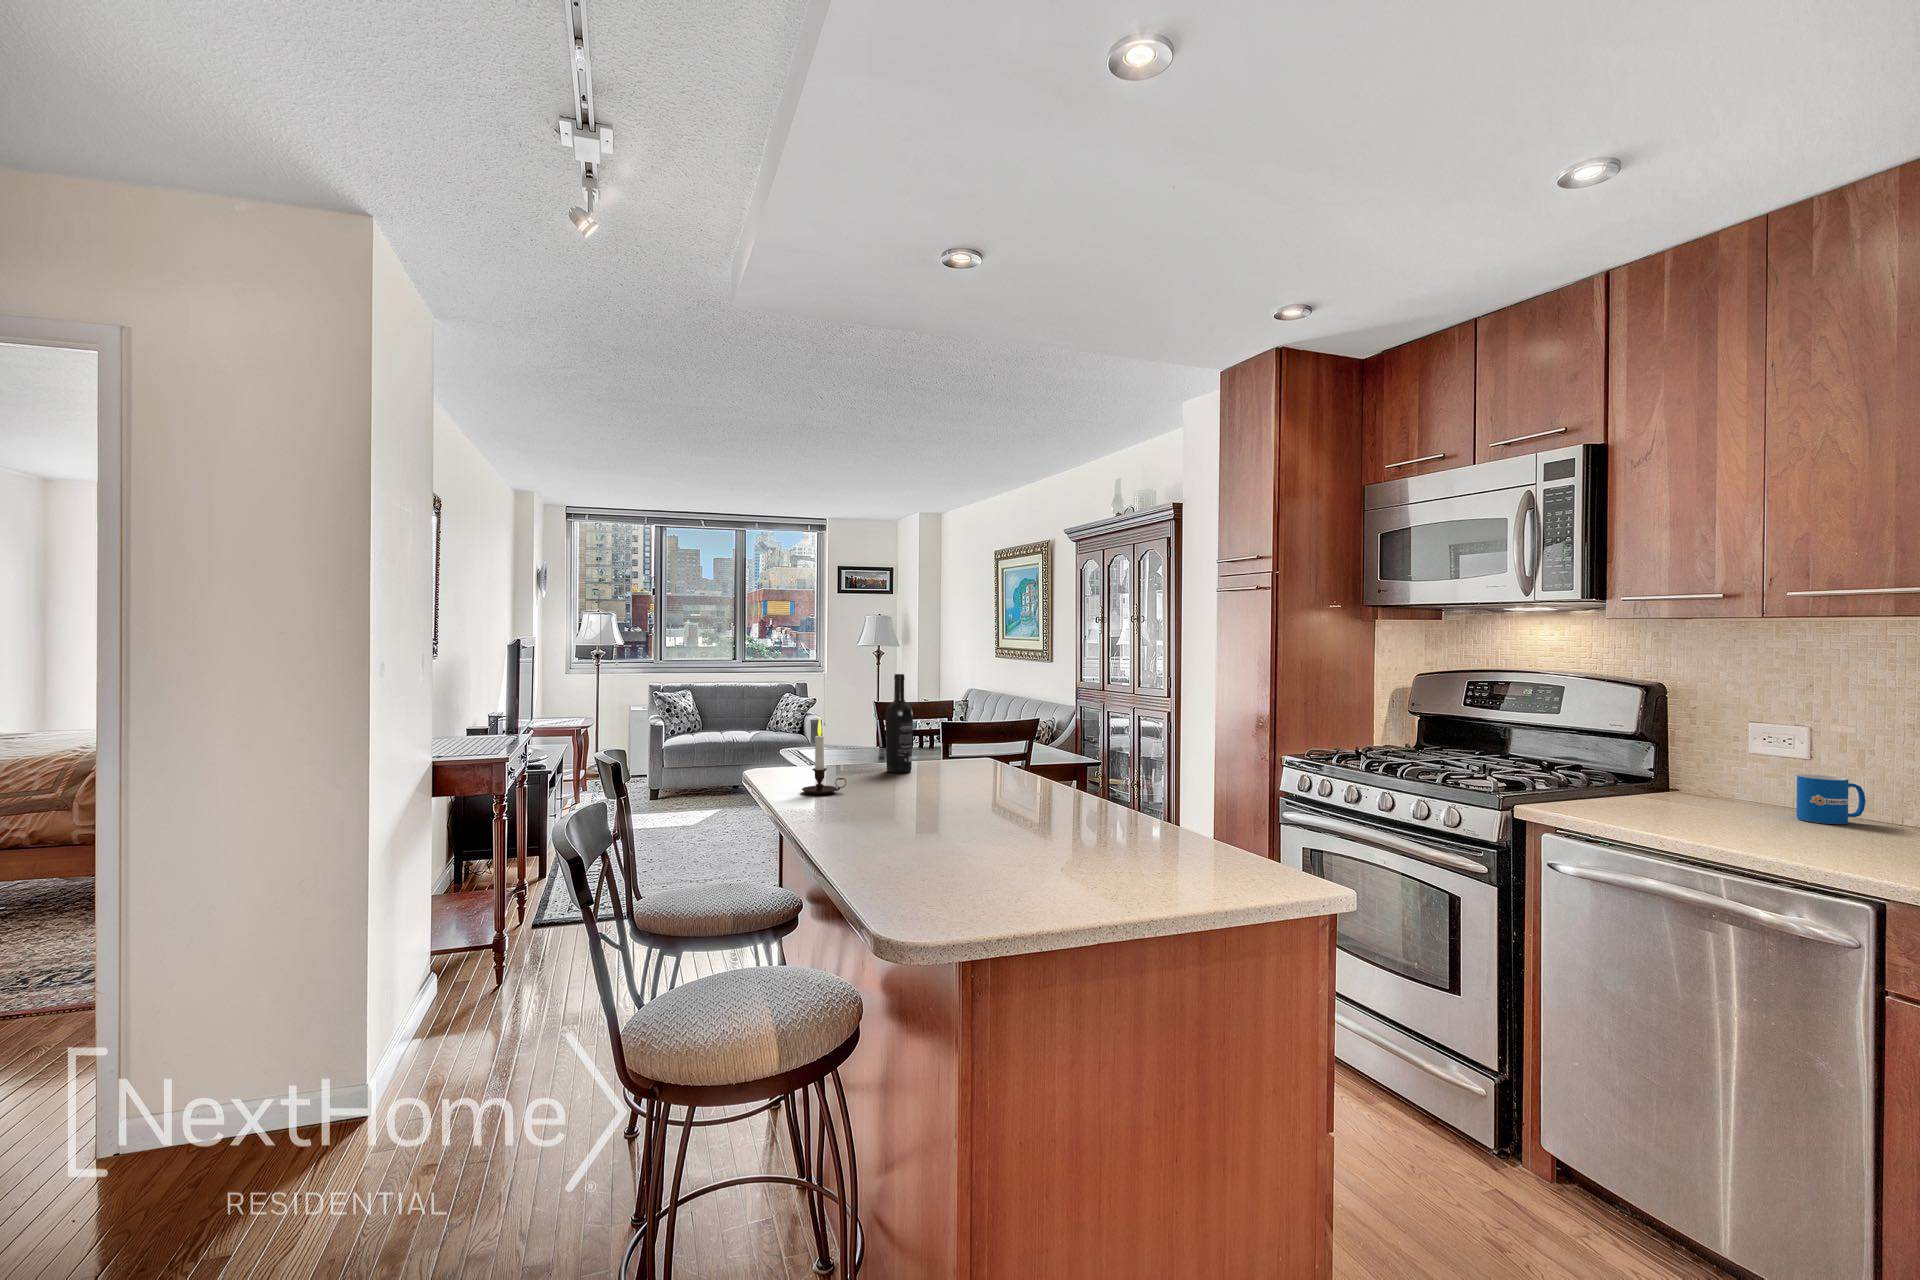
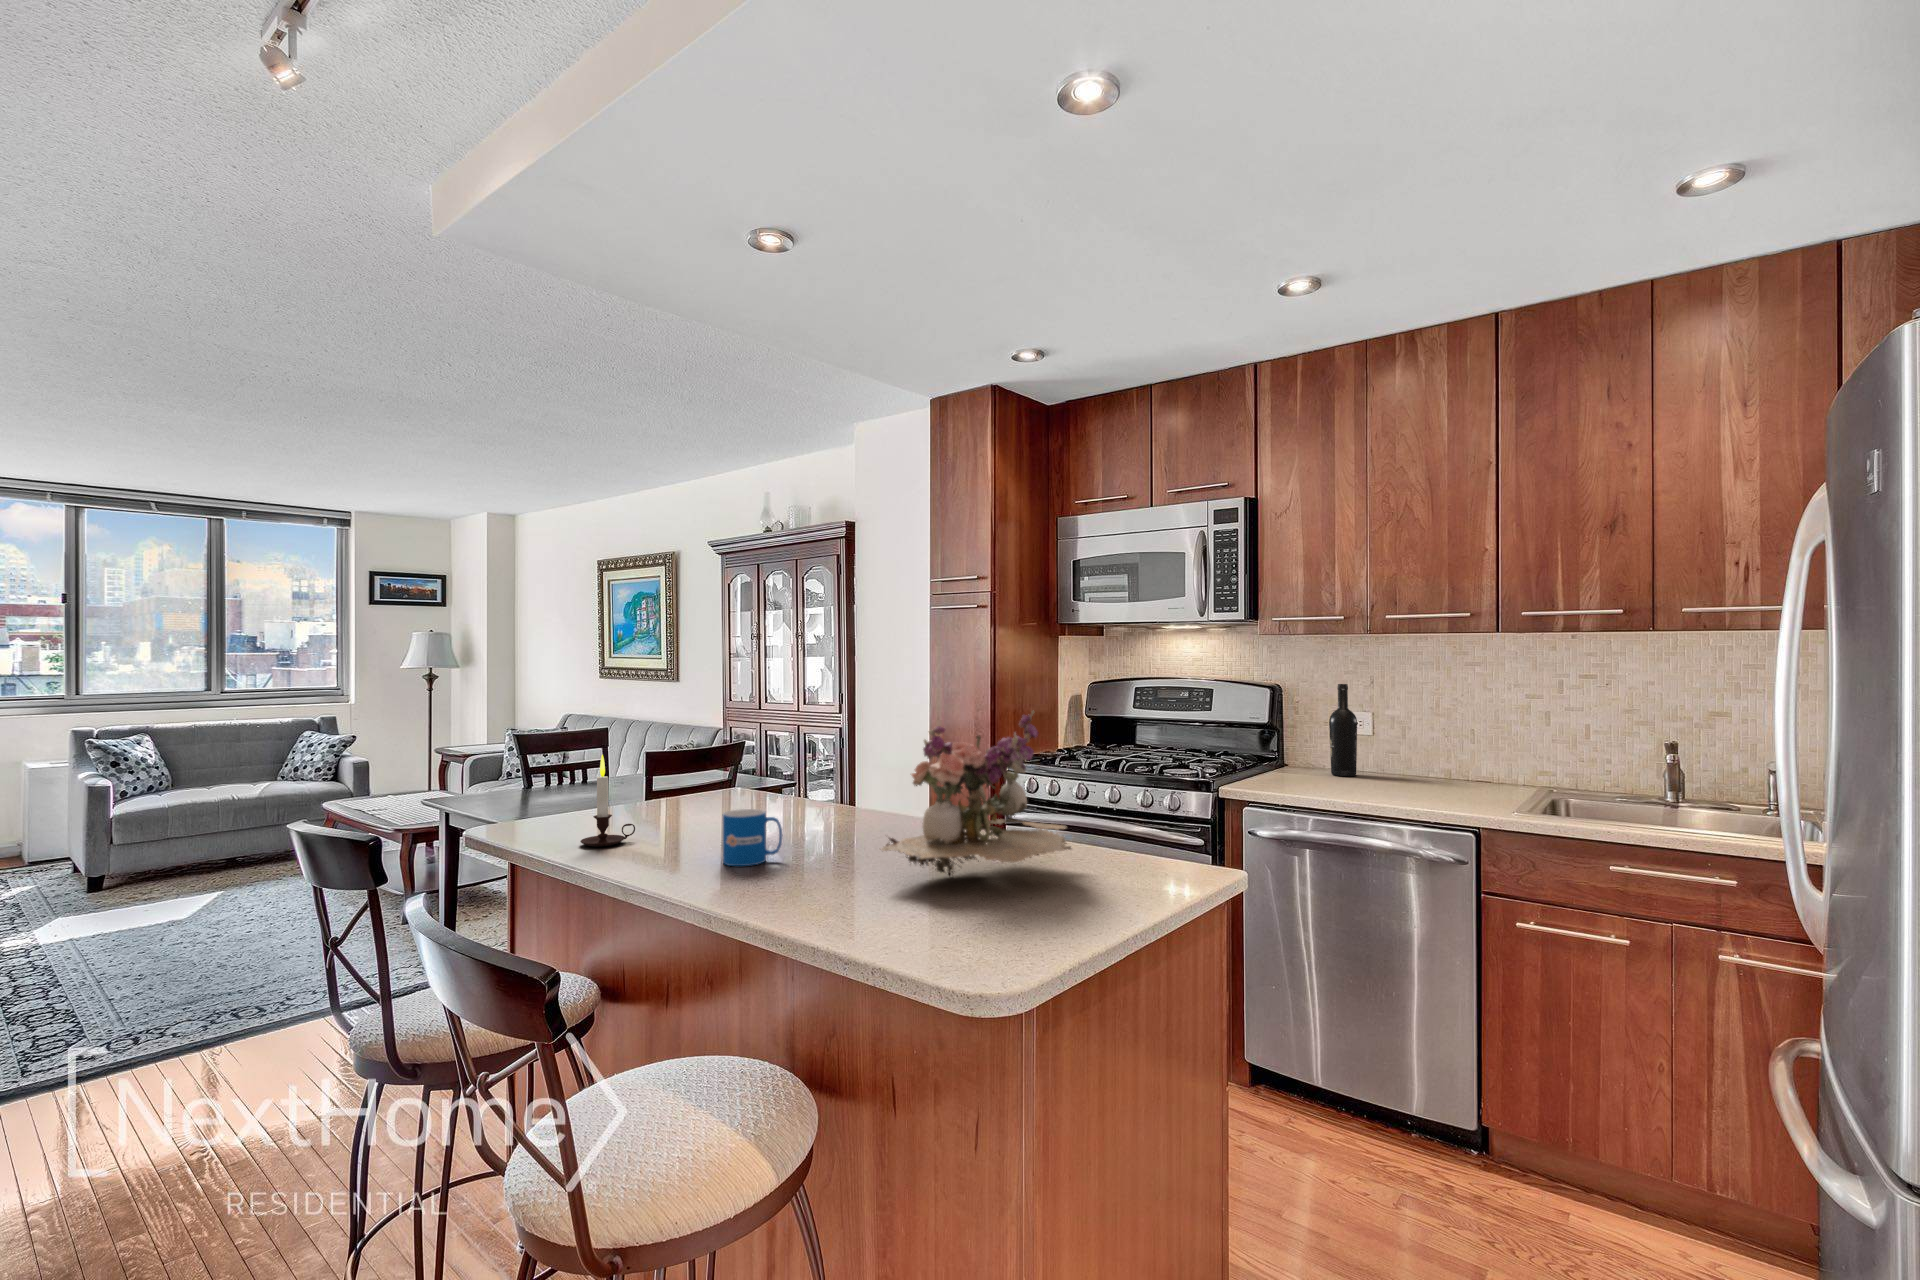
wine bottle: present [885,674,913,773] -> present [1329,684,1357,776]
flower arrangement: none [965,696,1174,857] -> present [882,711,1071,876]
mug: present [1796,774,1866,824] -> present [723,809,783,866]

